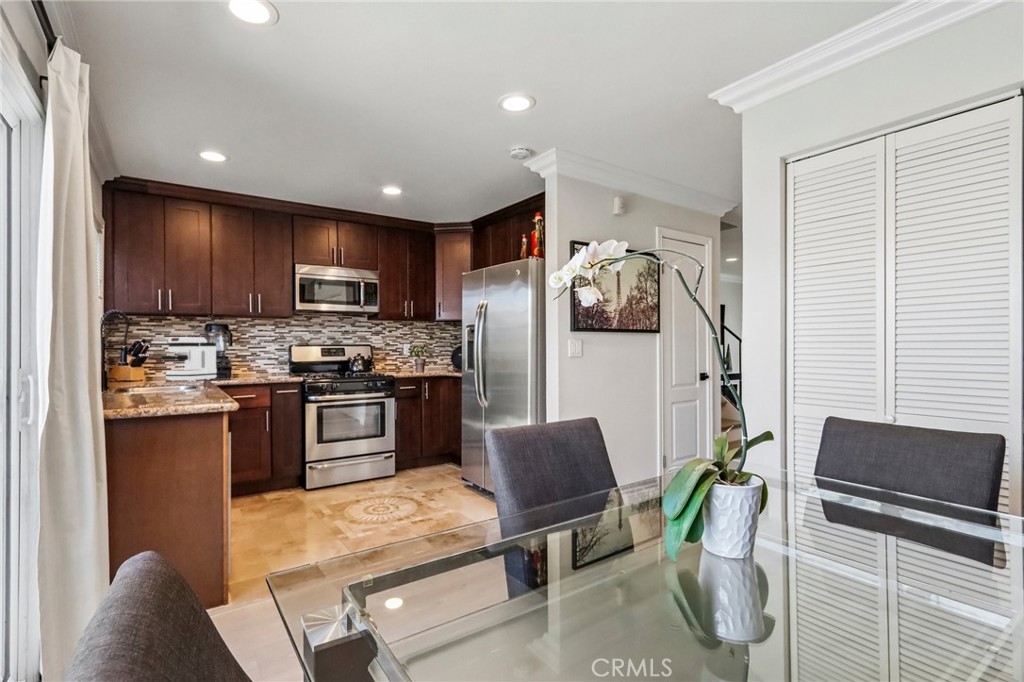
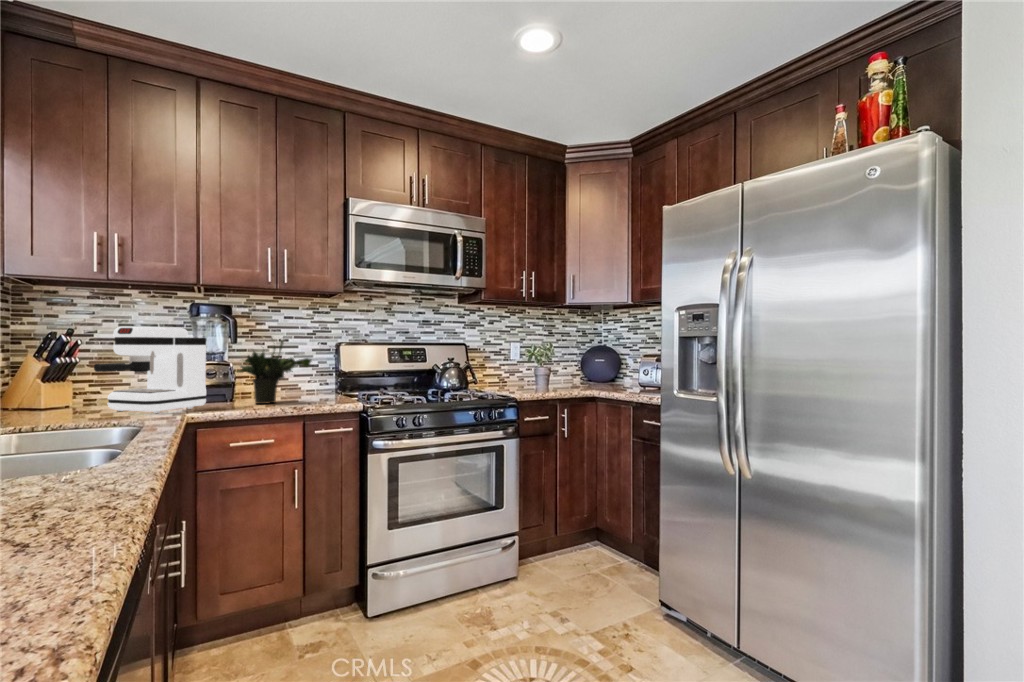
potted plant: none [232,341,275,378] -> present [238,340,311,404]

